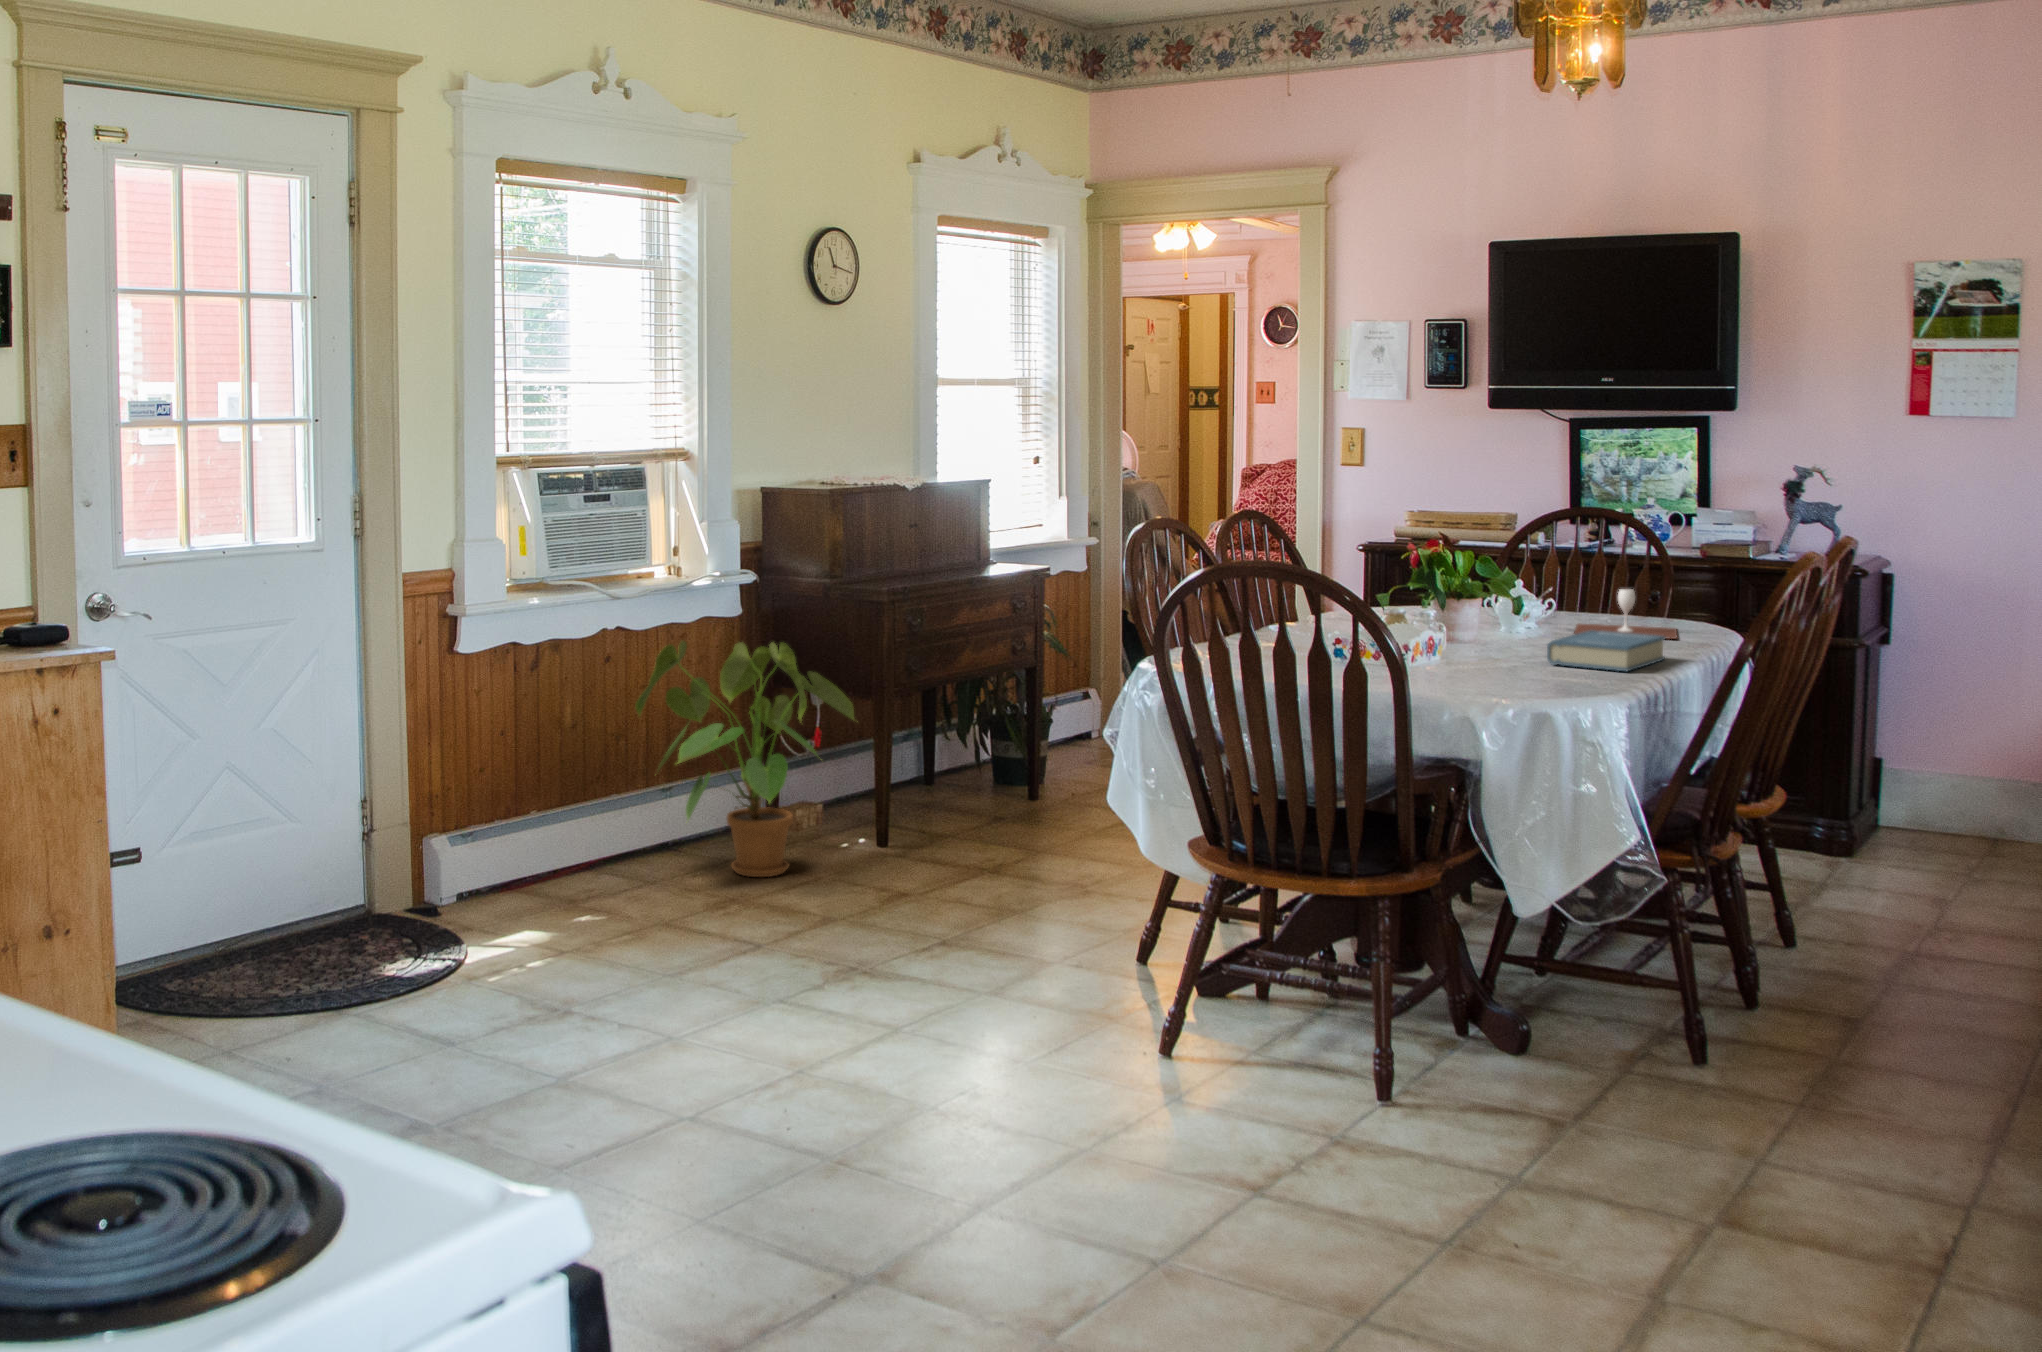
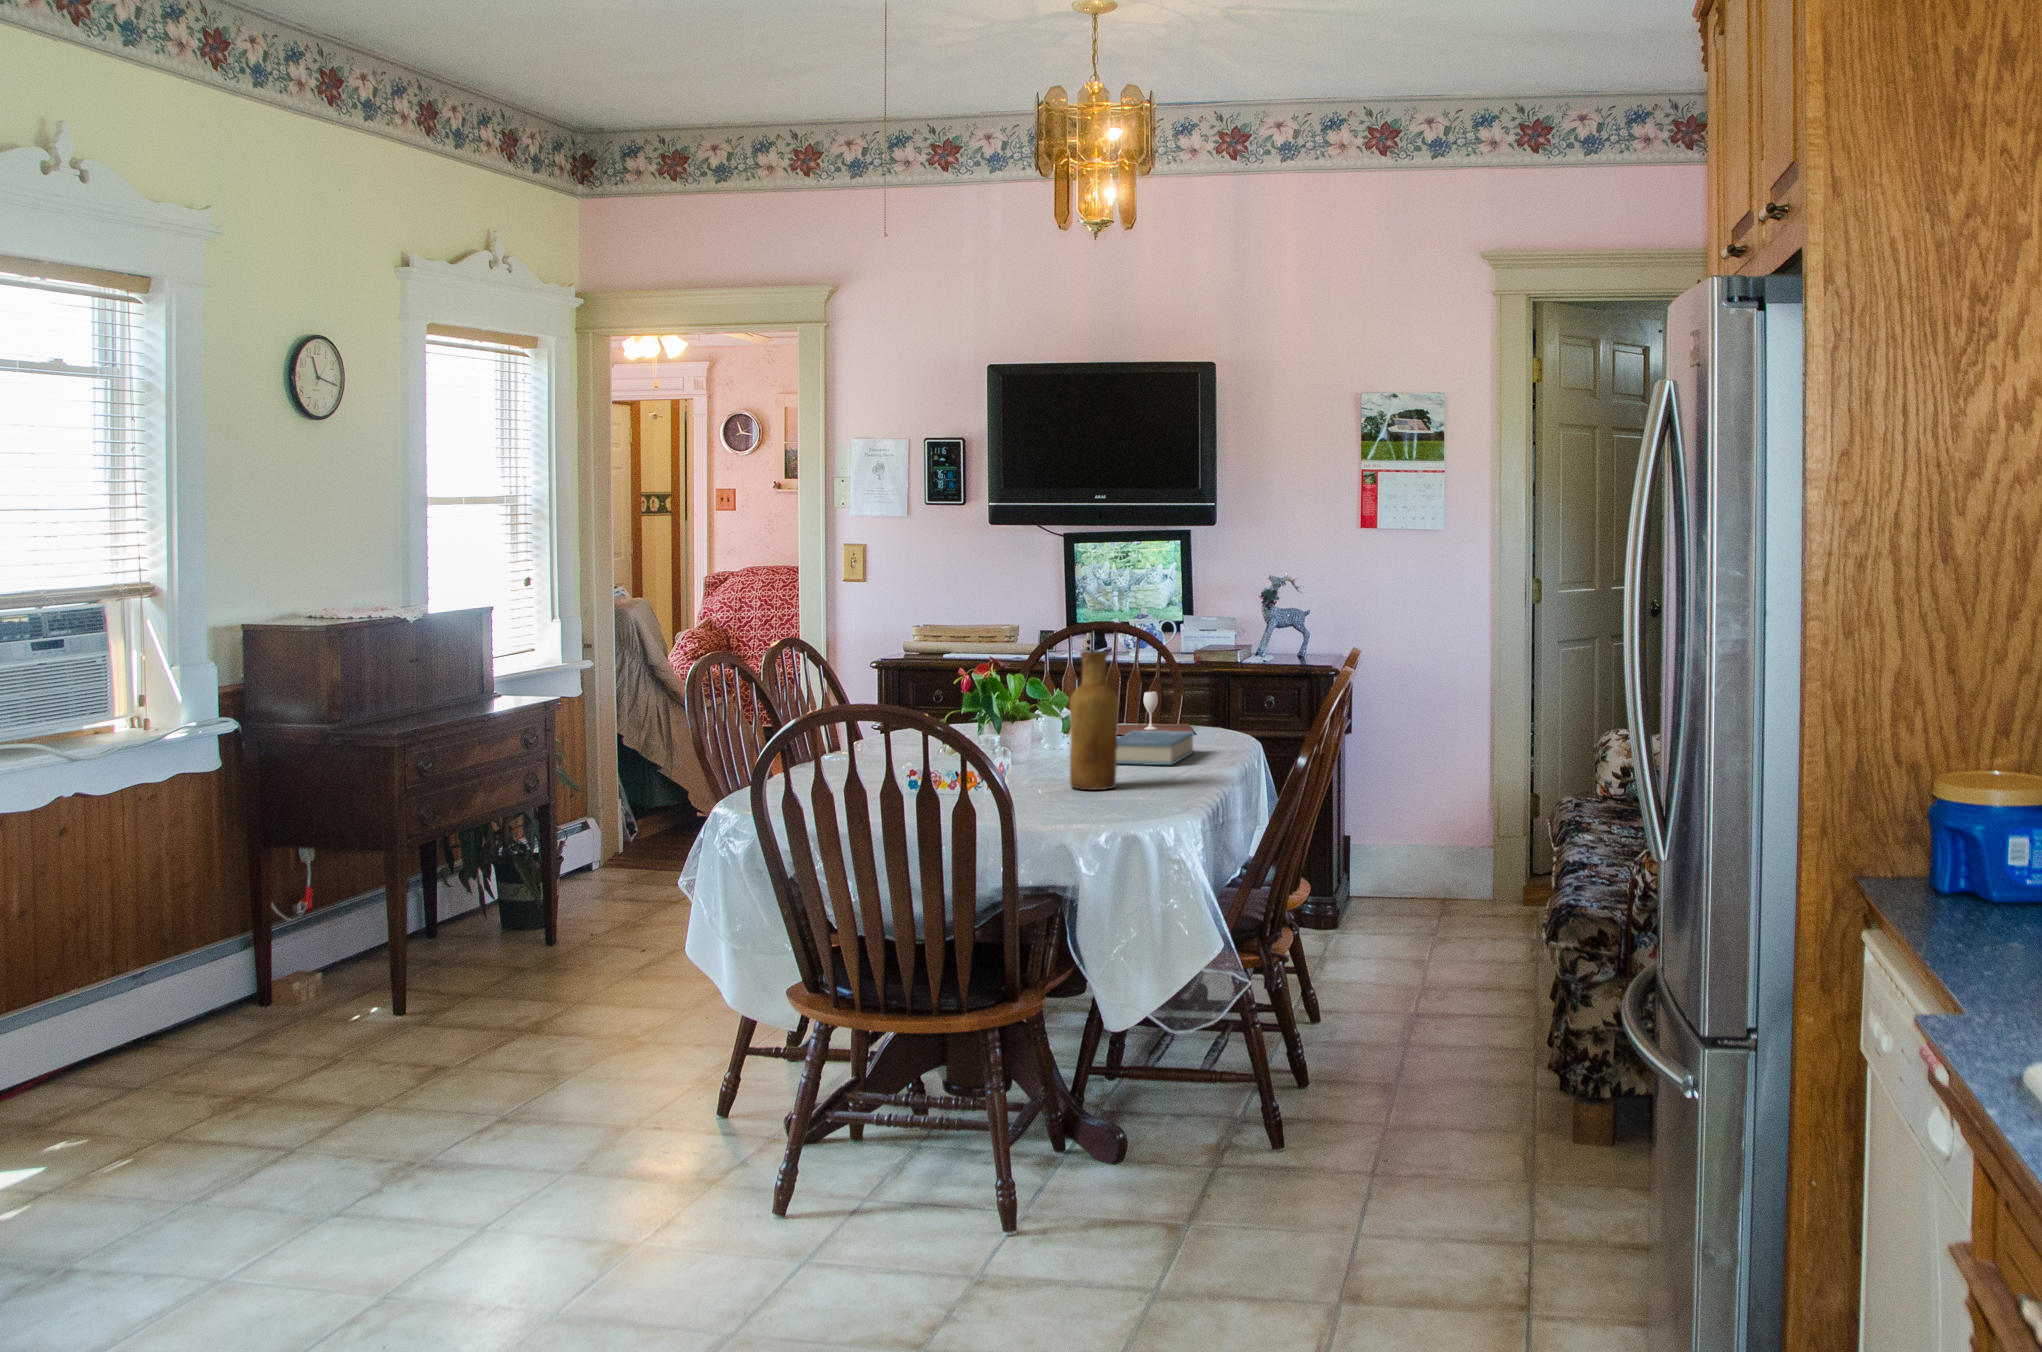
vase: none [1490,535,1550,692] -> present [1070,650,1119,790]
house plant: present [635,641,854,877] -> none [100,799,379,1069]

